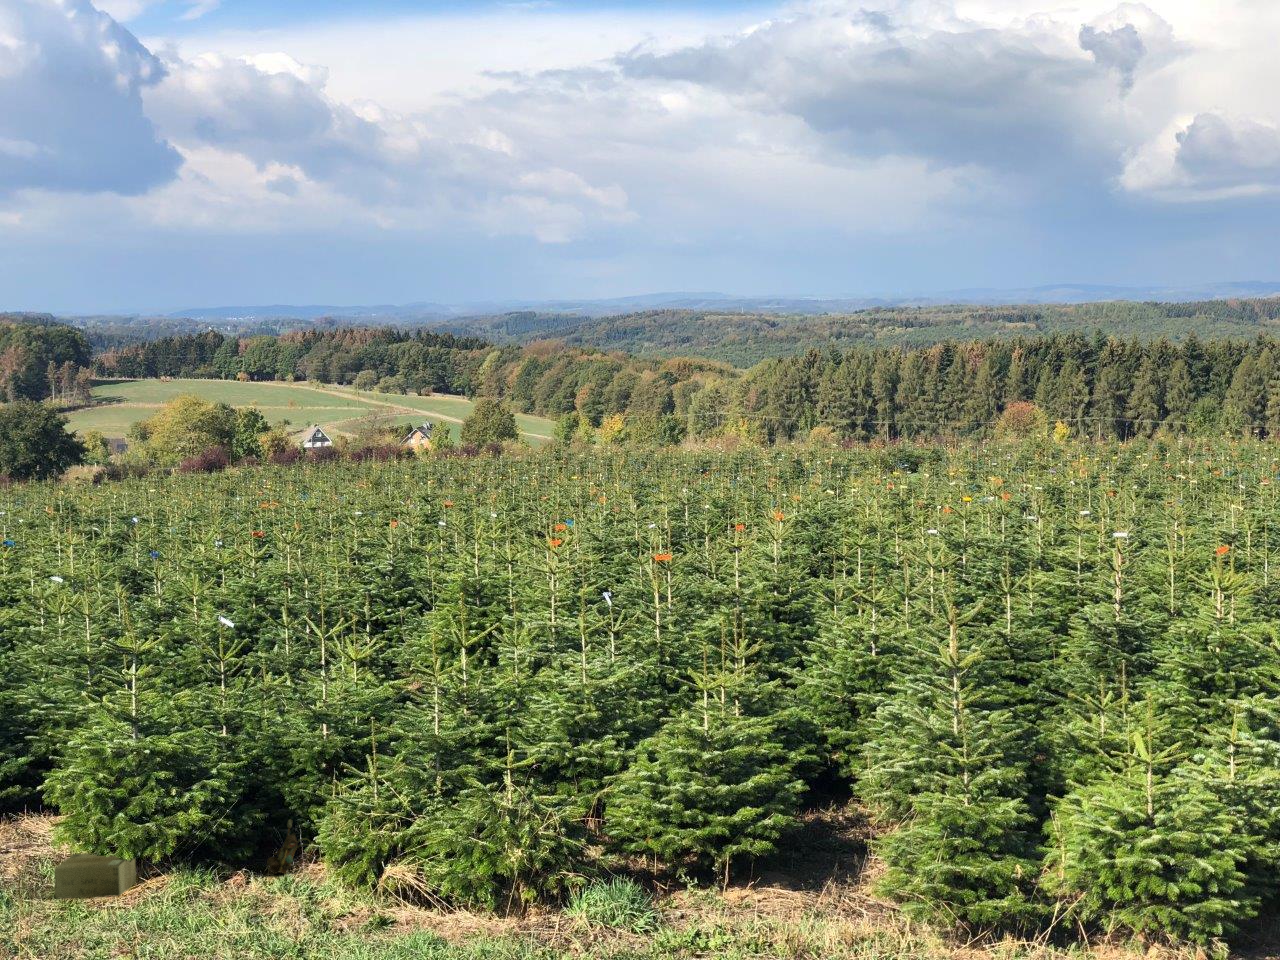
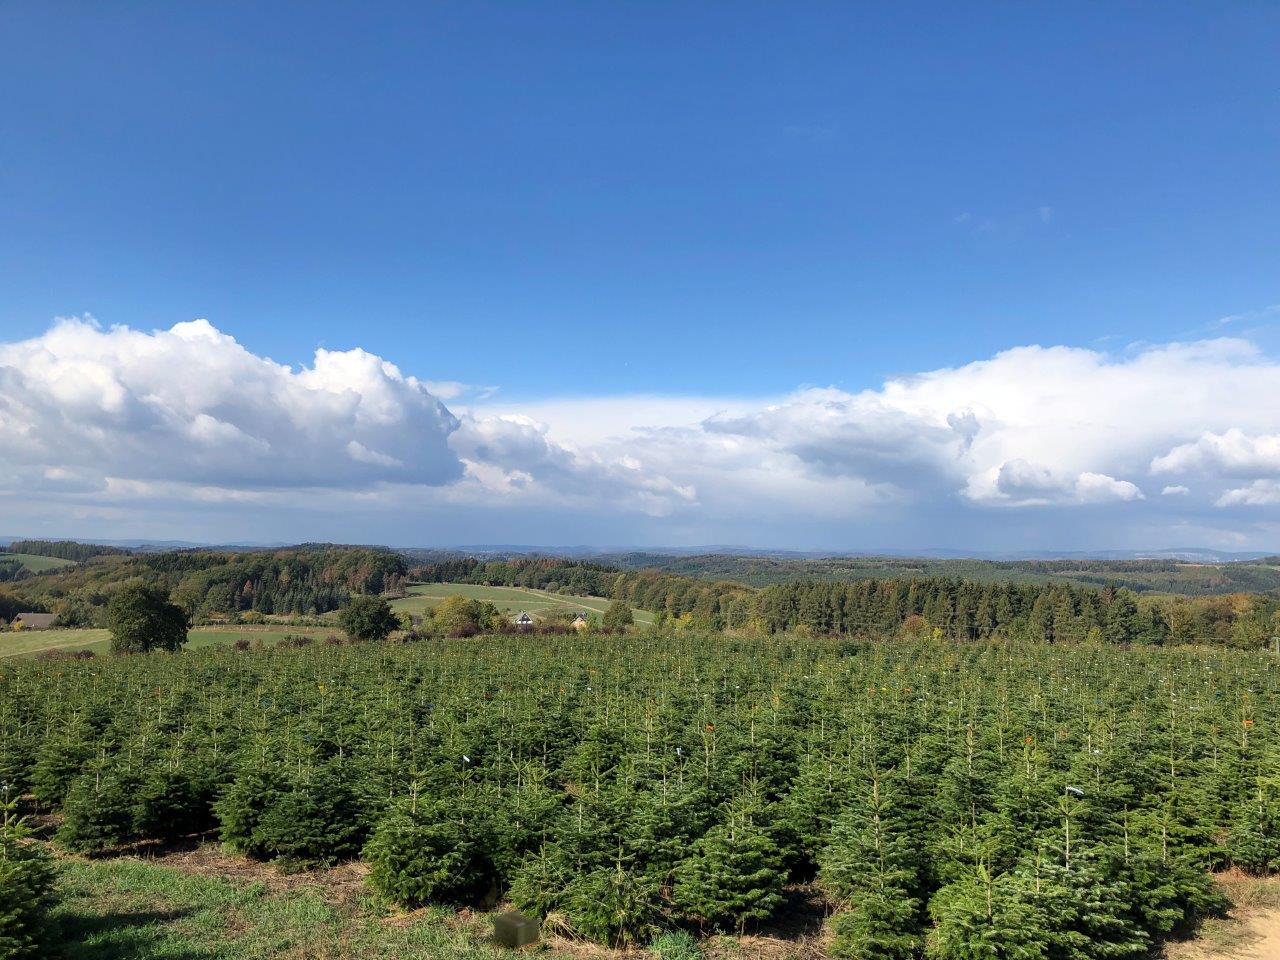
cardboard box: present [54,854,136,898] -> present [494,910,539,947]

